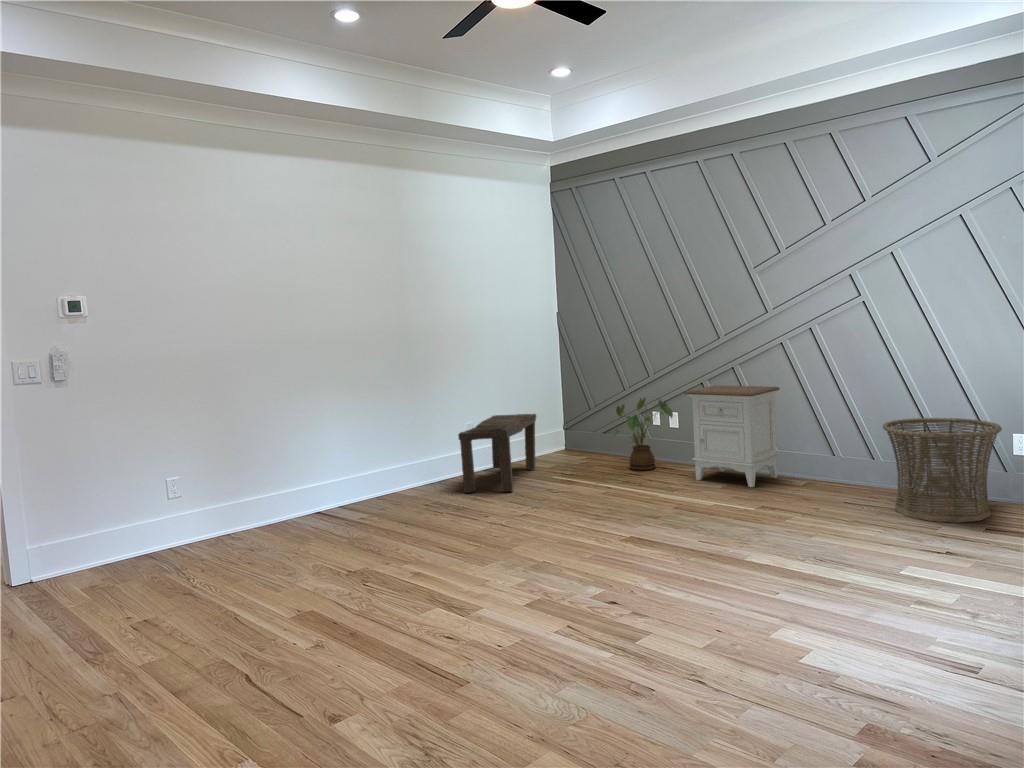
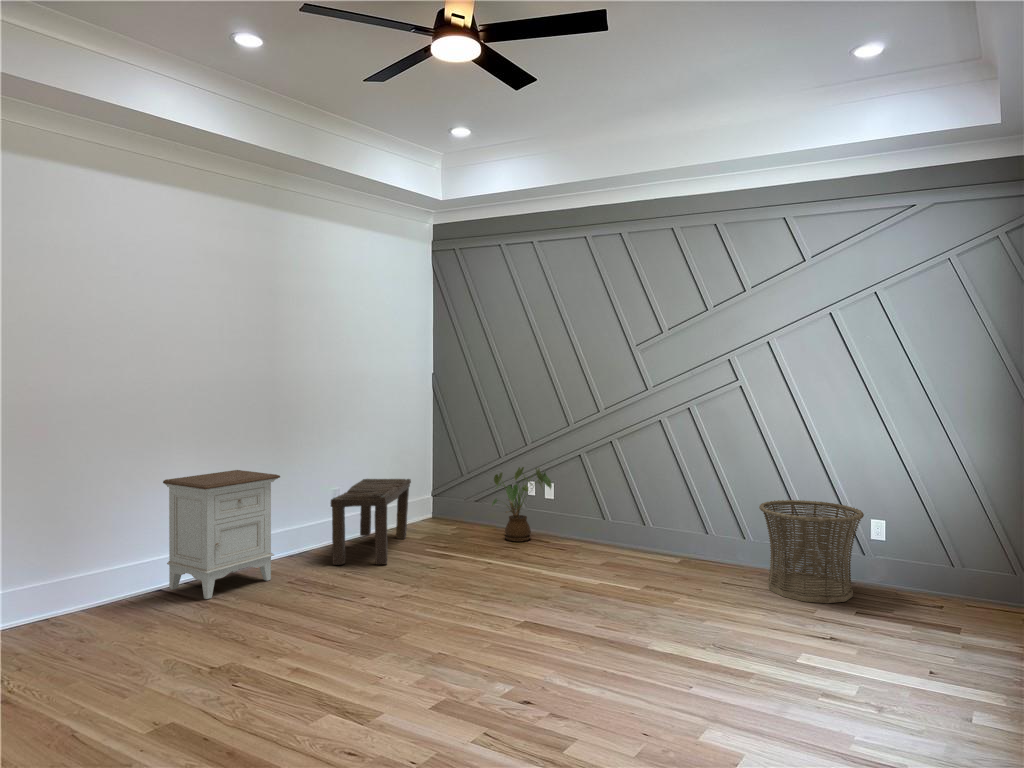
nightstand: present [684,385,780,487] -> present [163,470,280,599]

